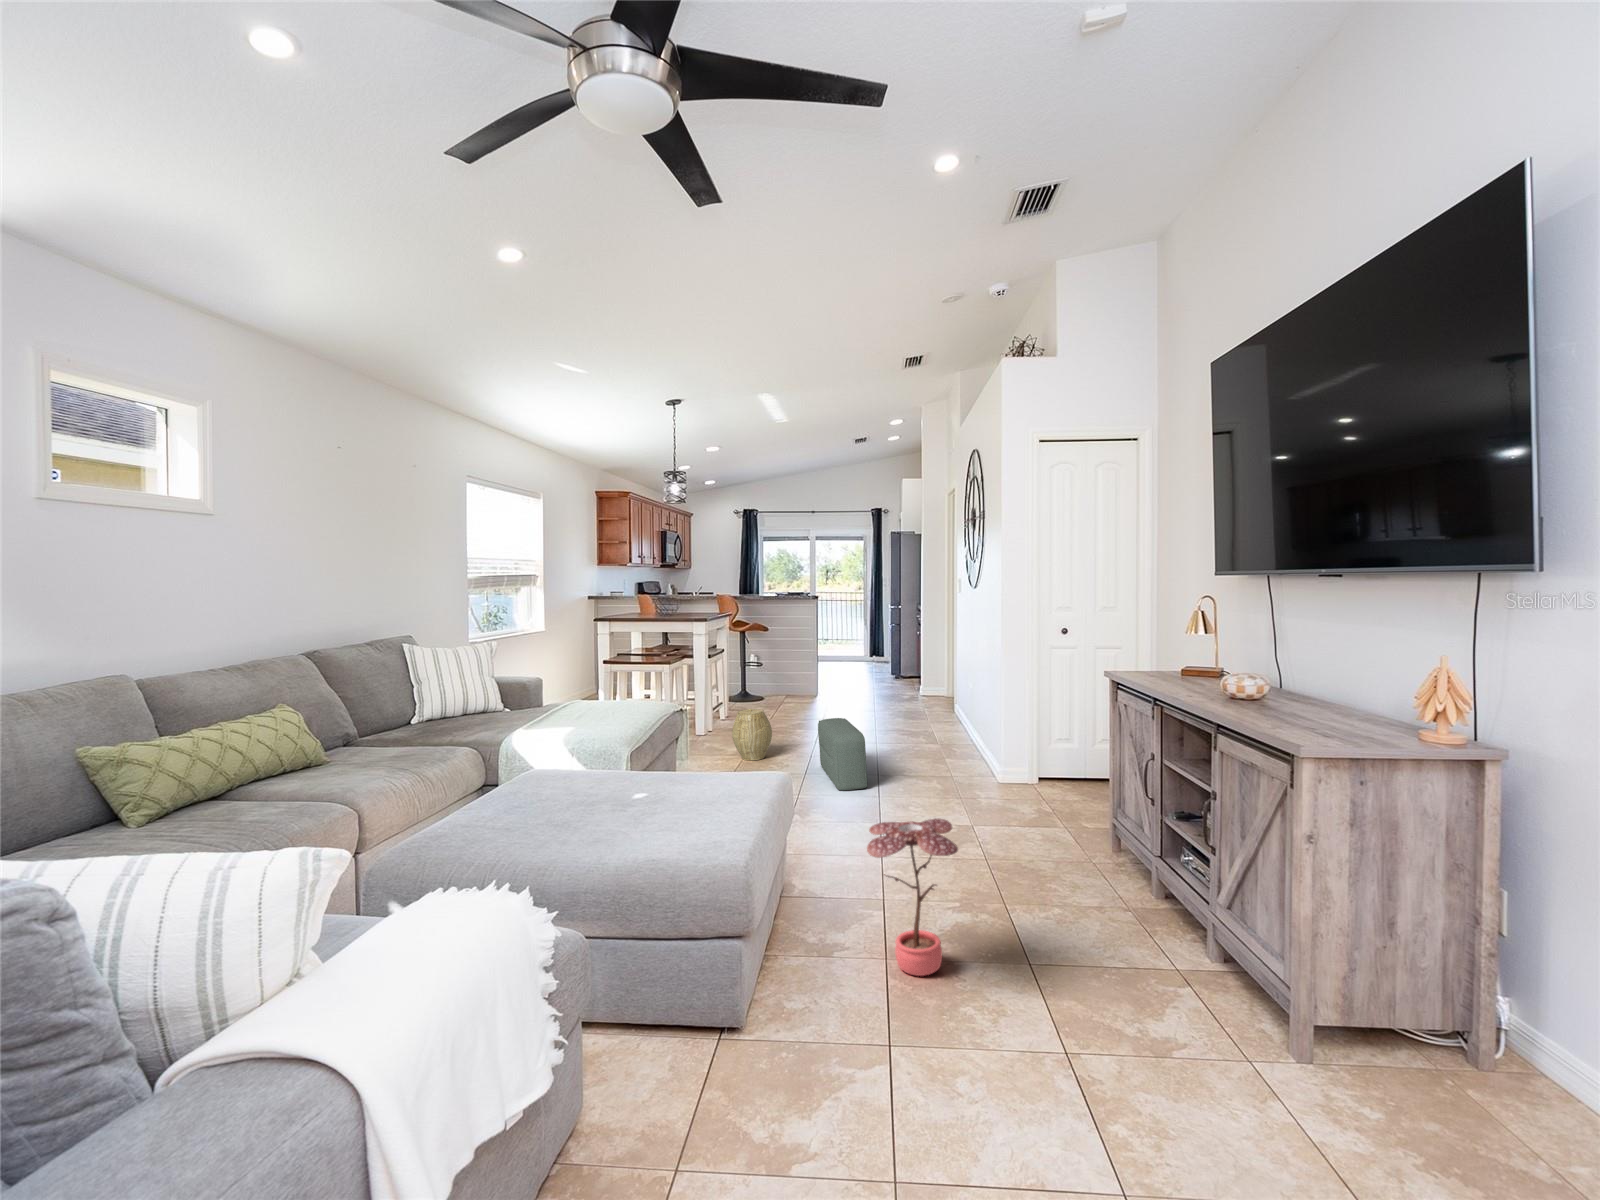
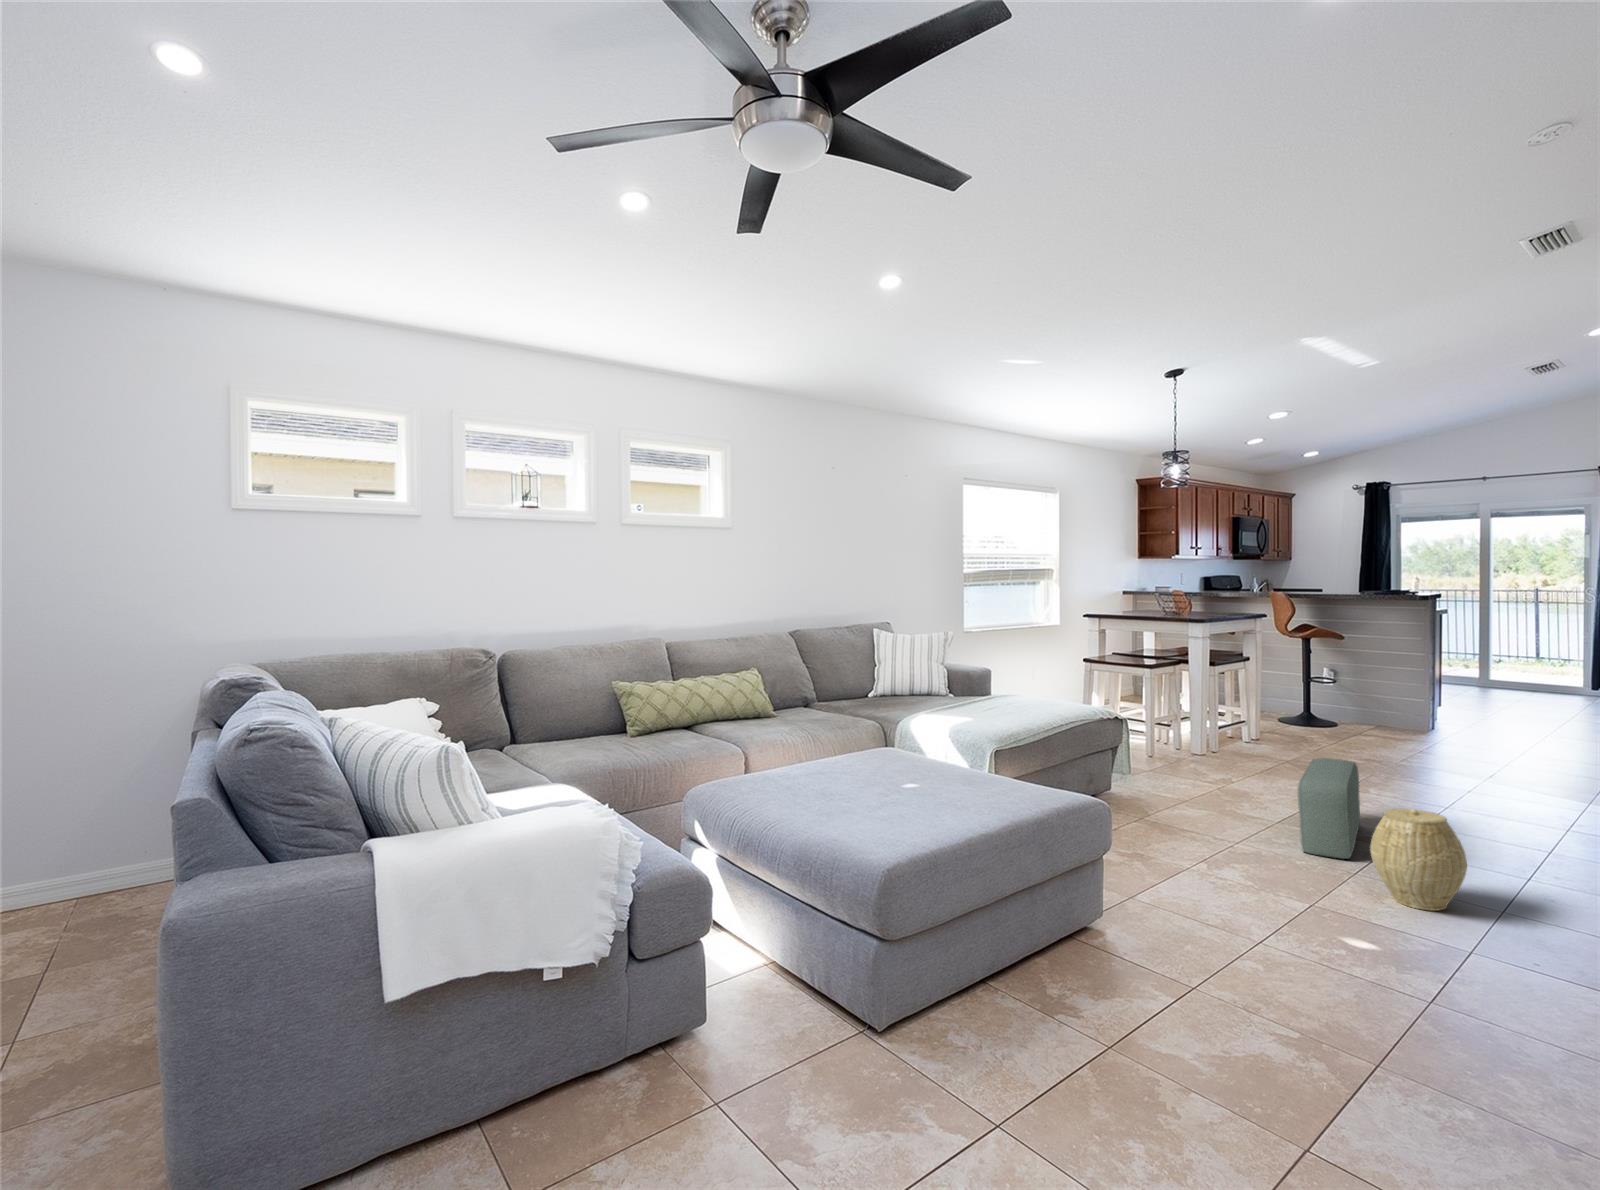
woven basket: present [732,709,772,760] -> present [1370,809,1467,911]
potted plant: present [867,819,958,976] -> none [1060,880,1209,1090]

